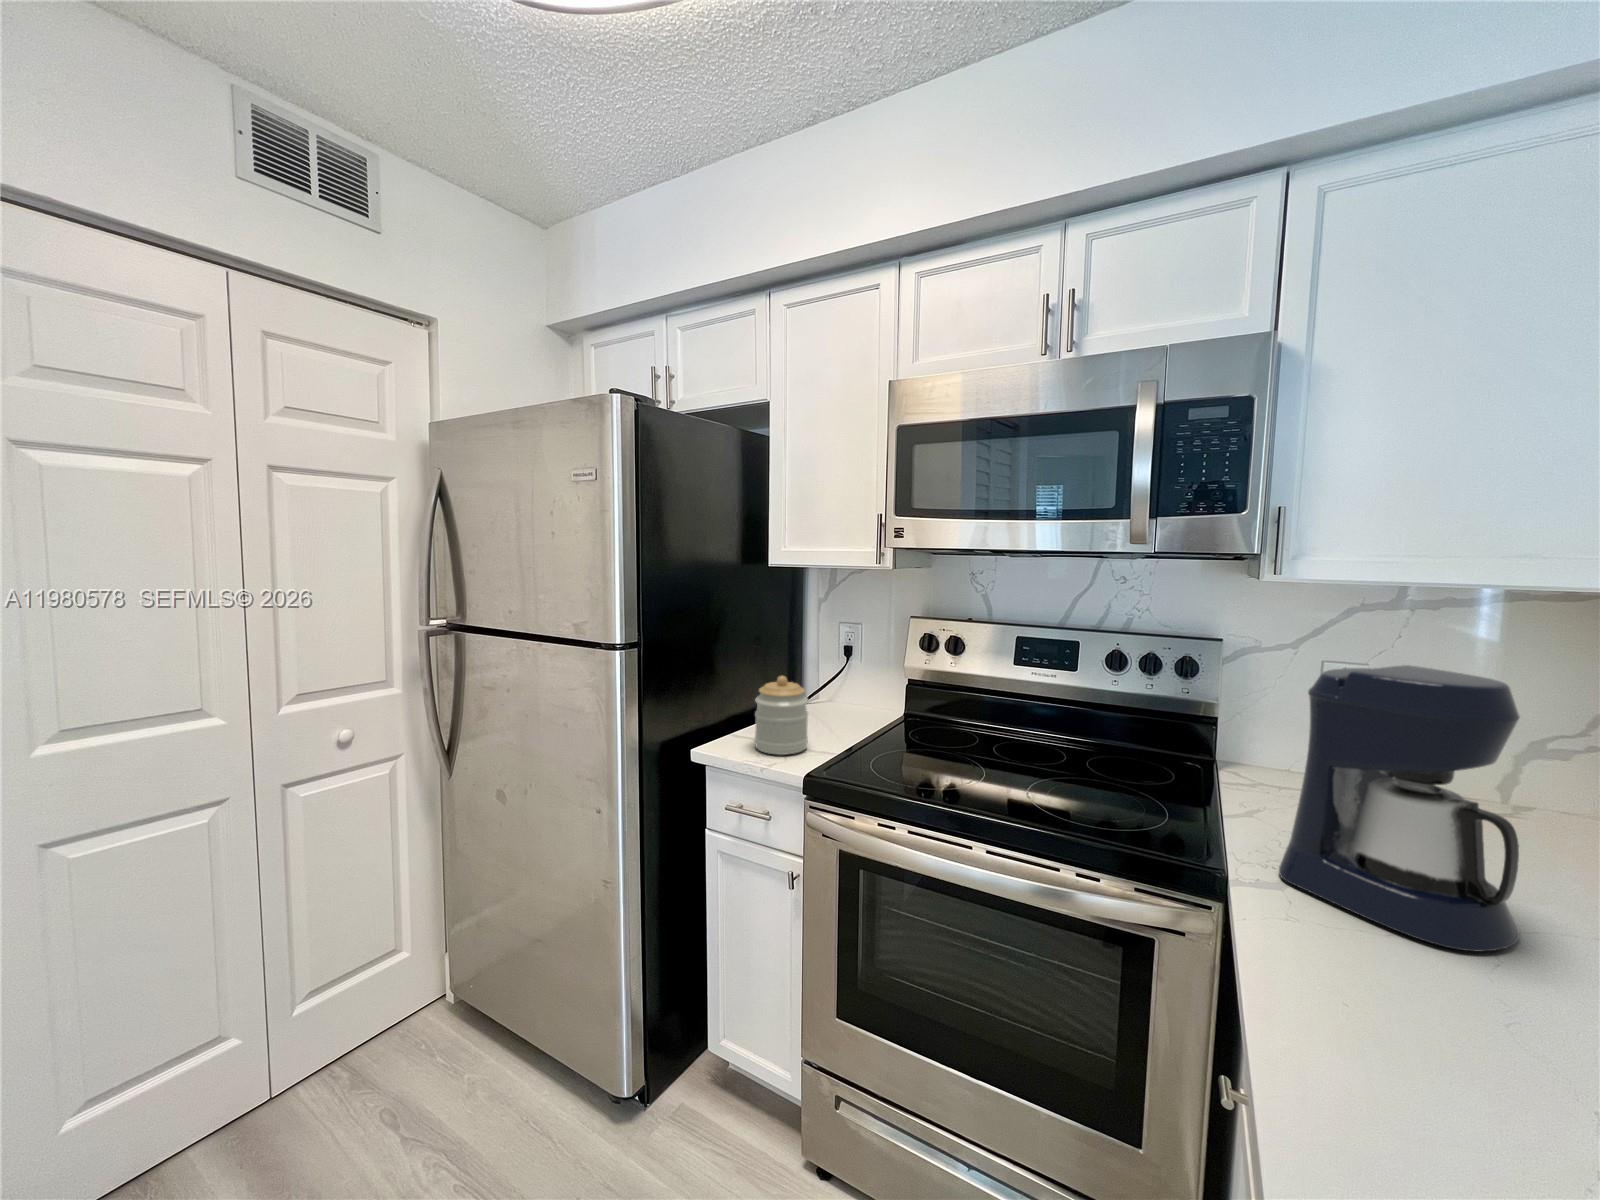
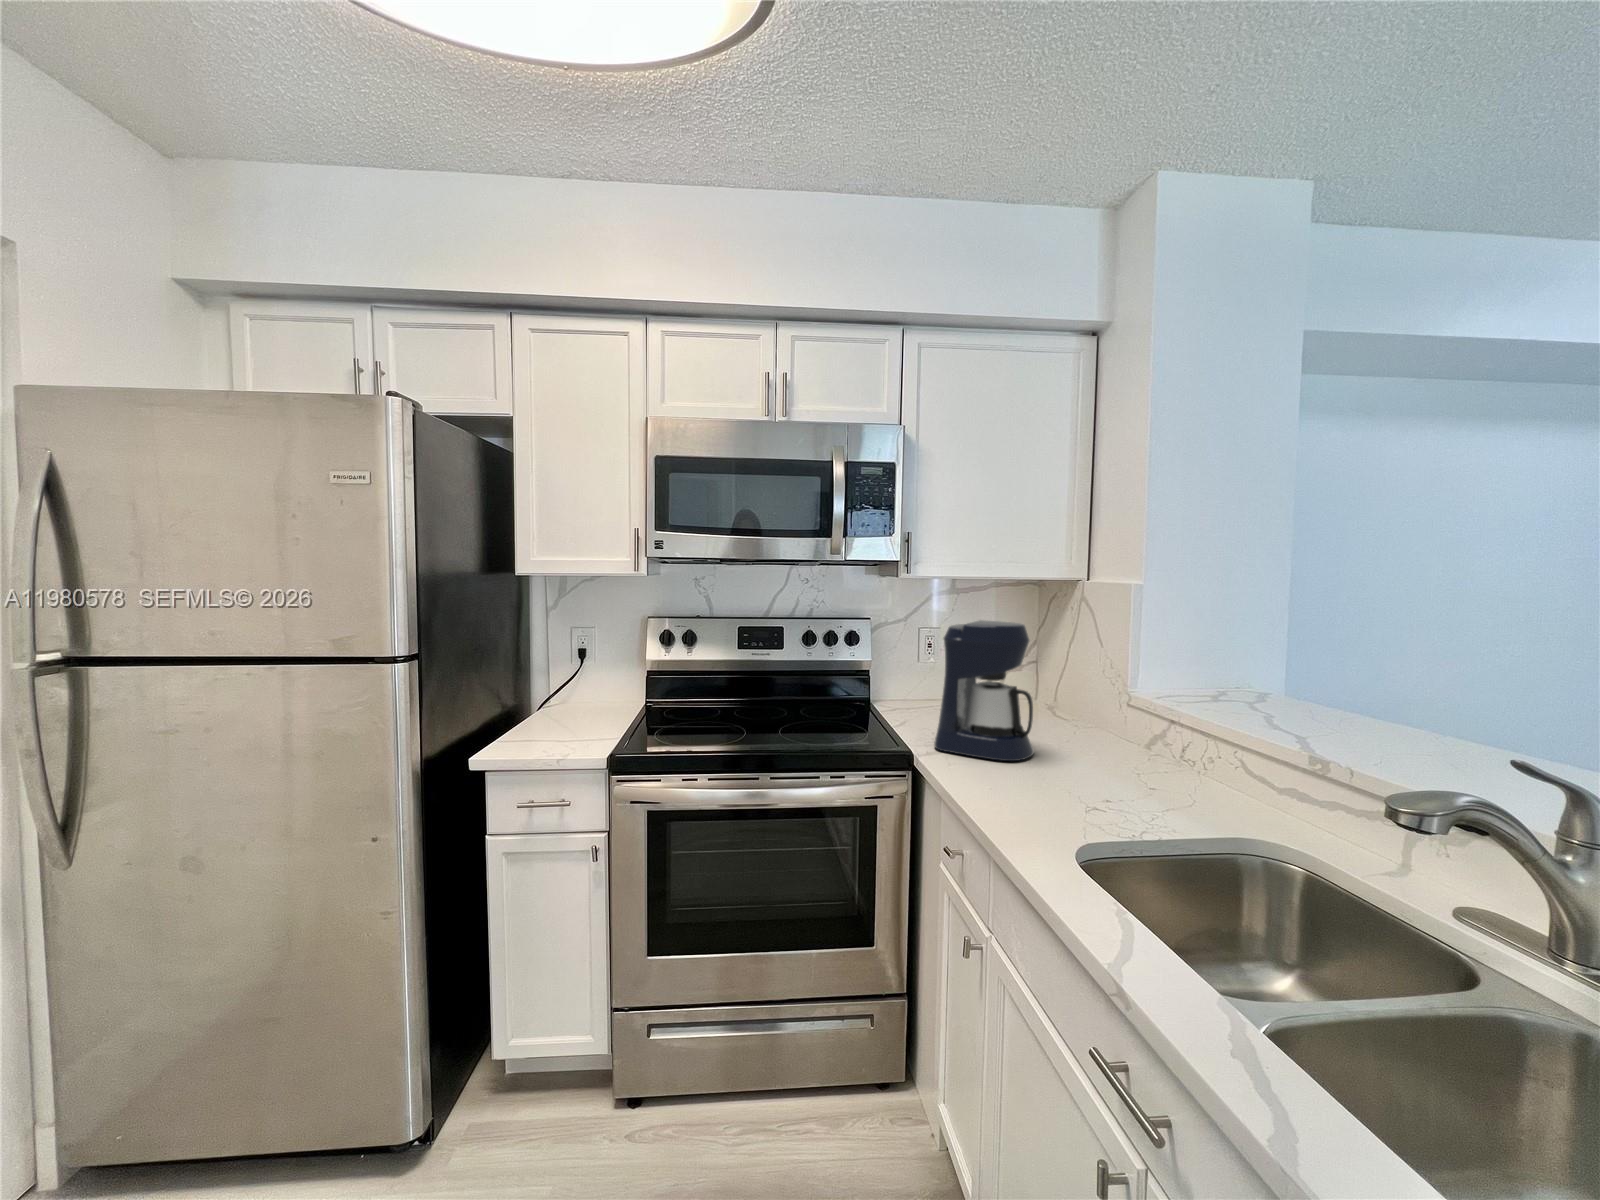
jar: present [755,676,808,755] -> none [540,674,592,746]

